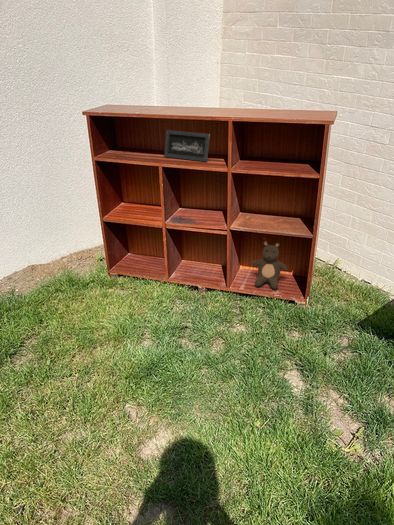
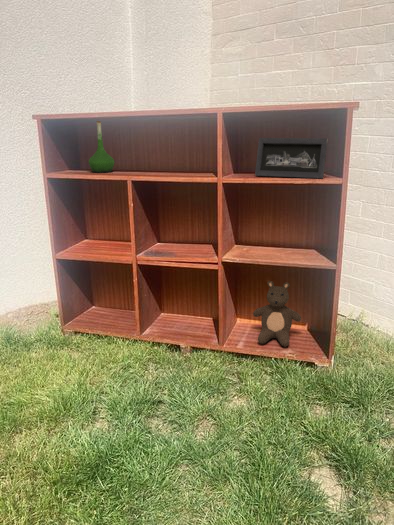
vase: none [128,116,148,157] -> present [89,121,114,173]
picture frame: present [164,130,210,162] -> present [255,138,328,179]

